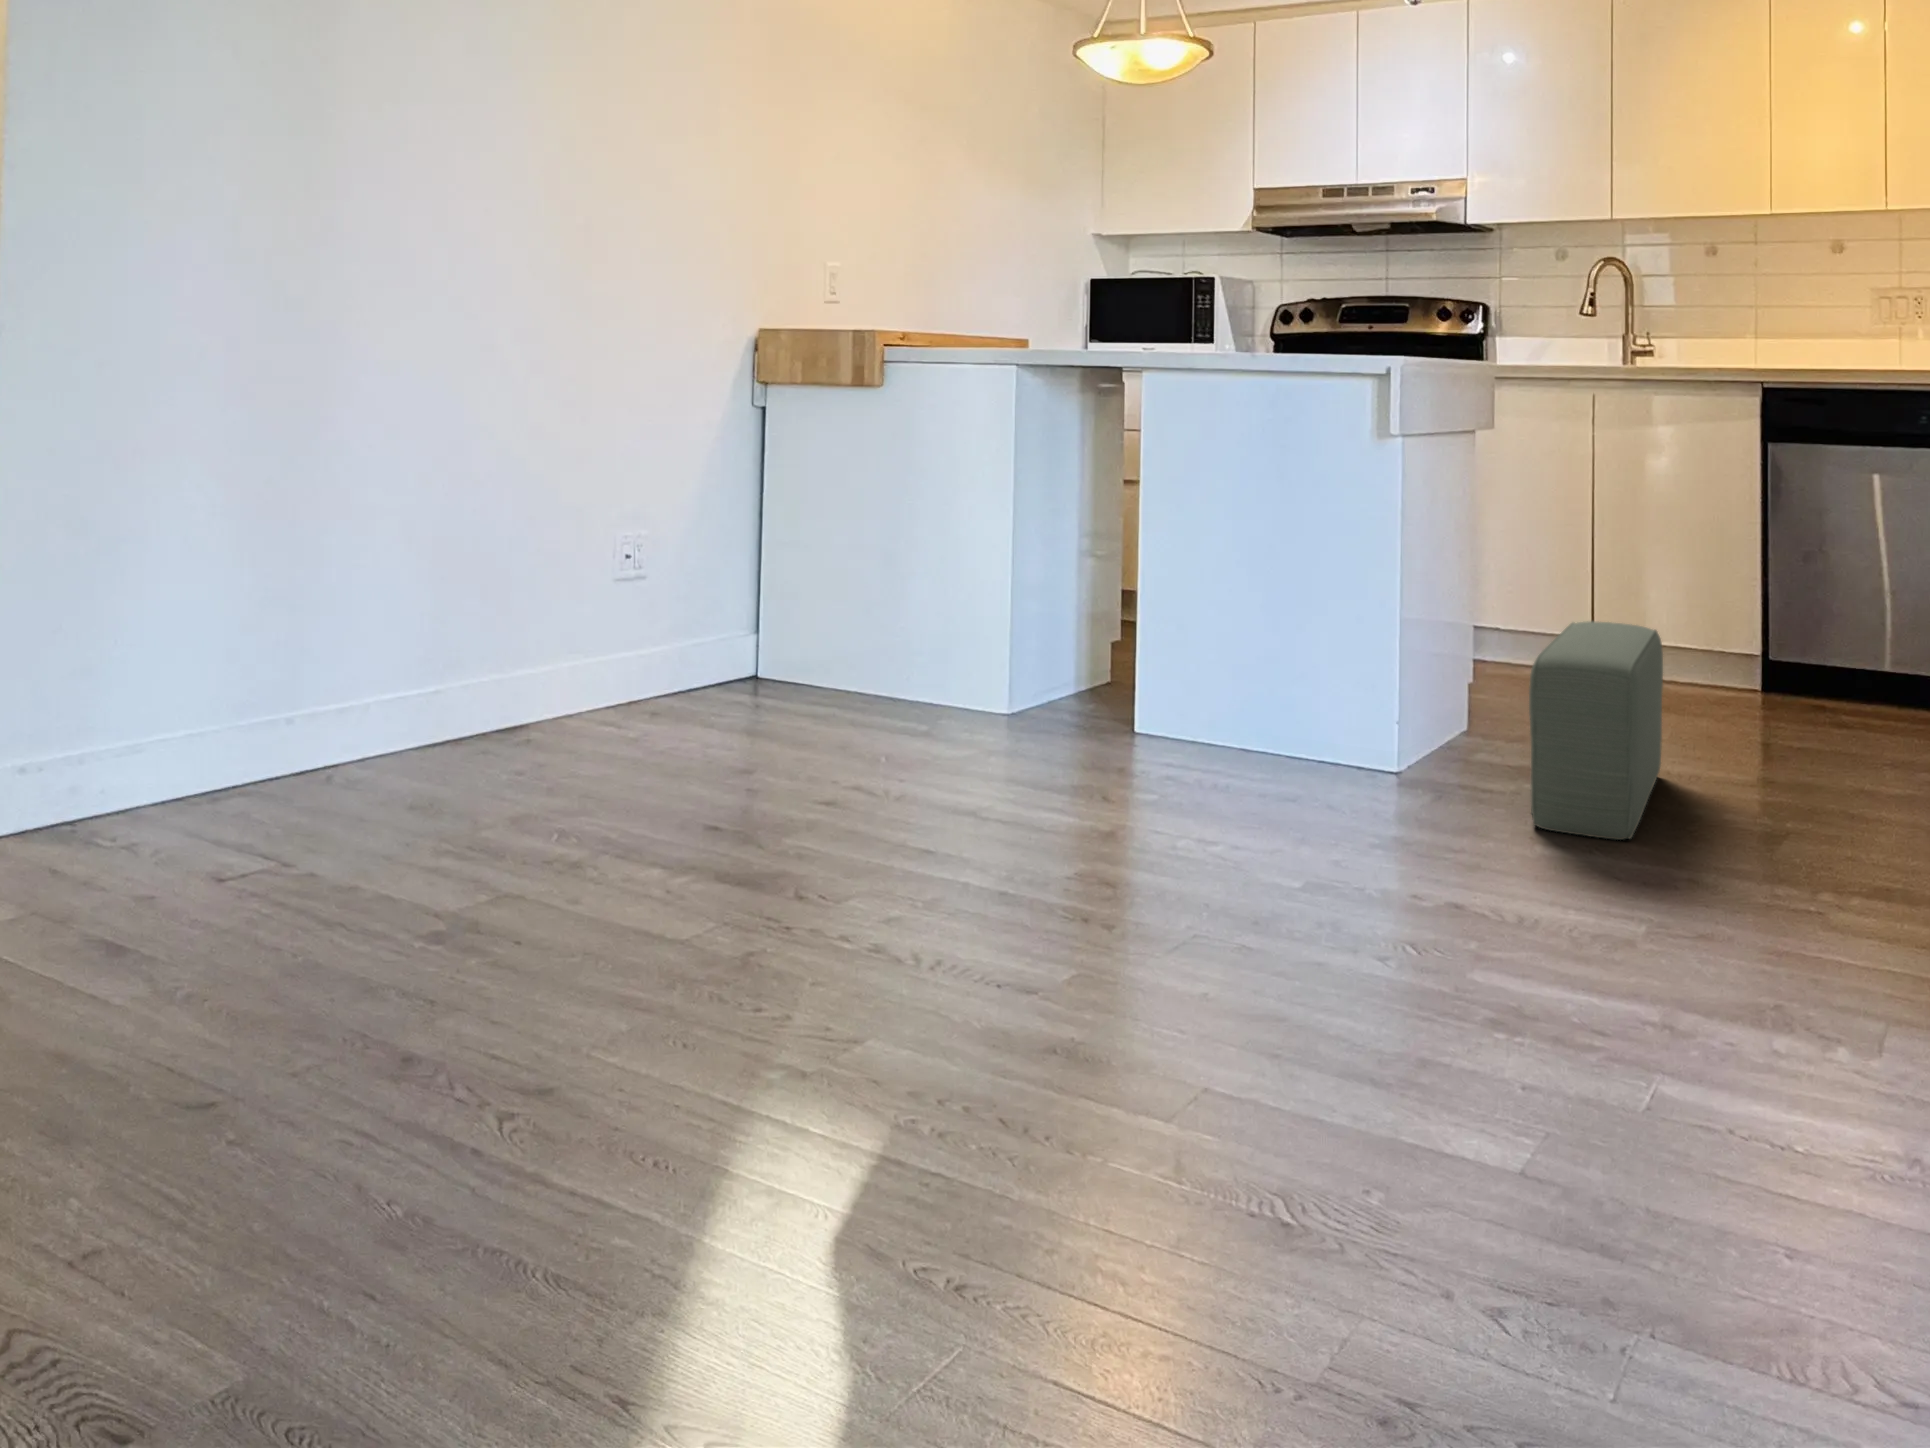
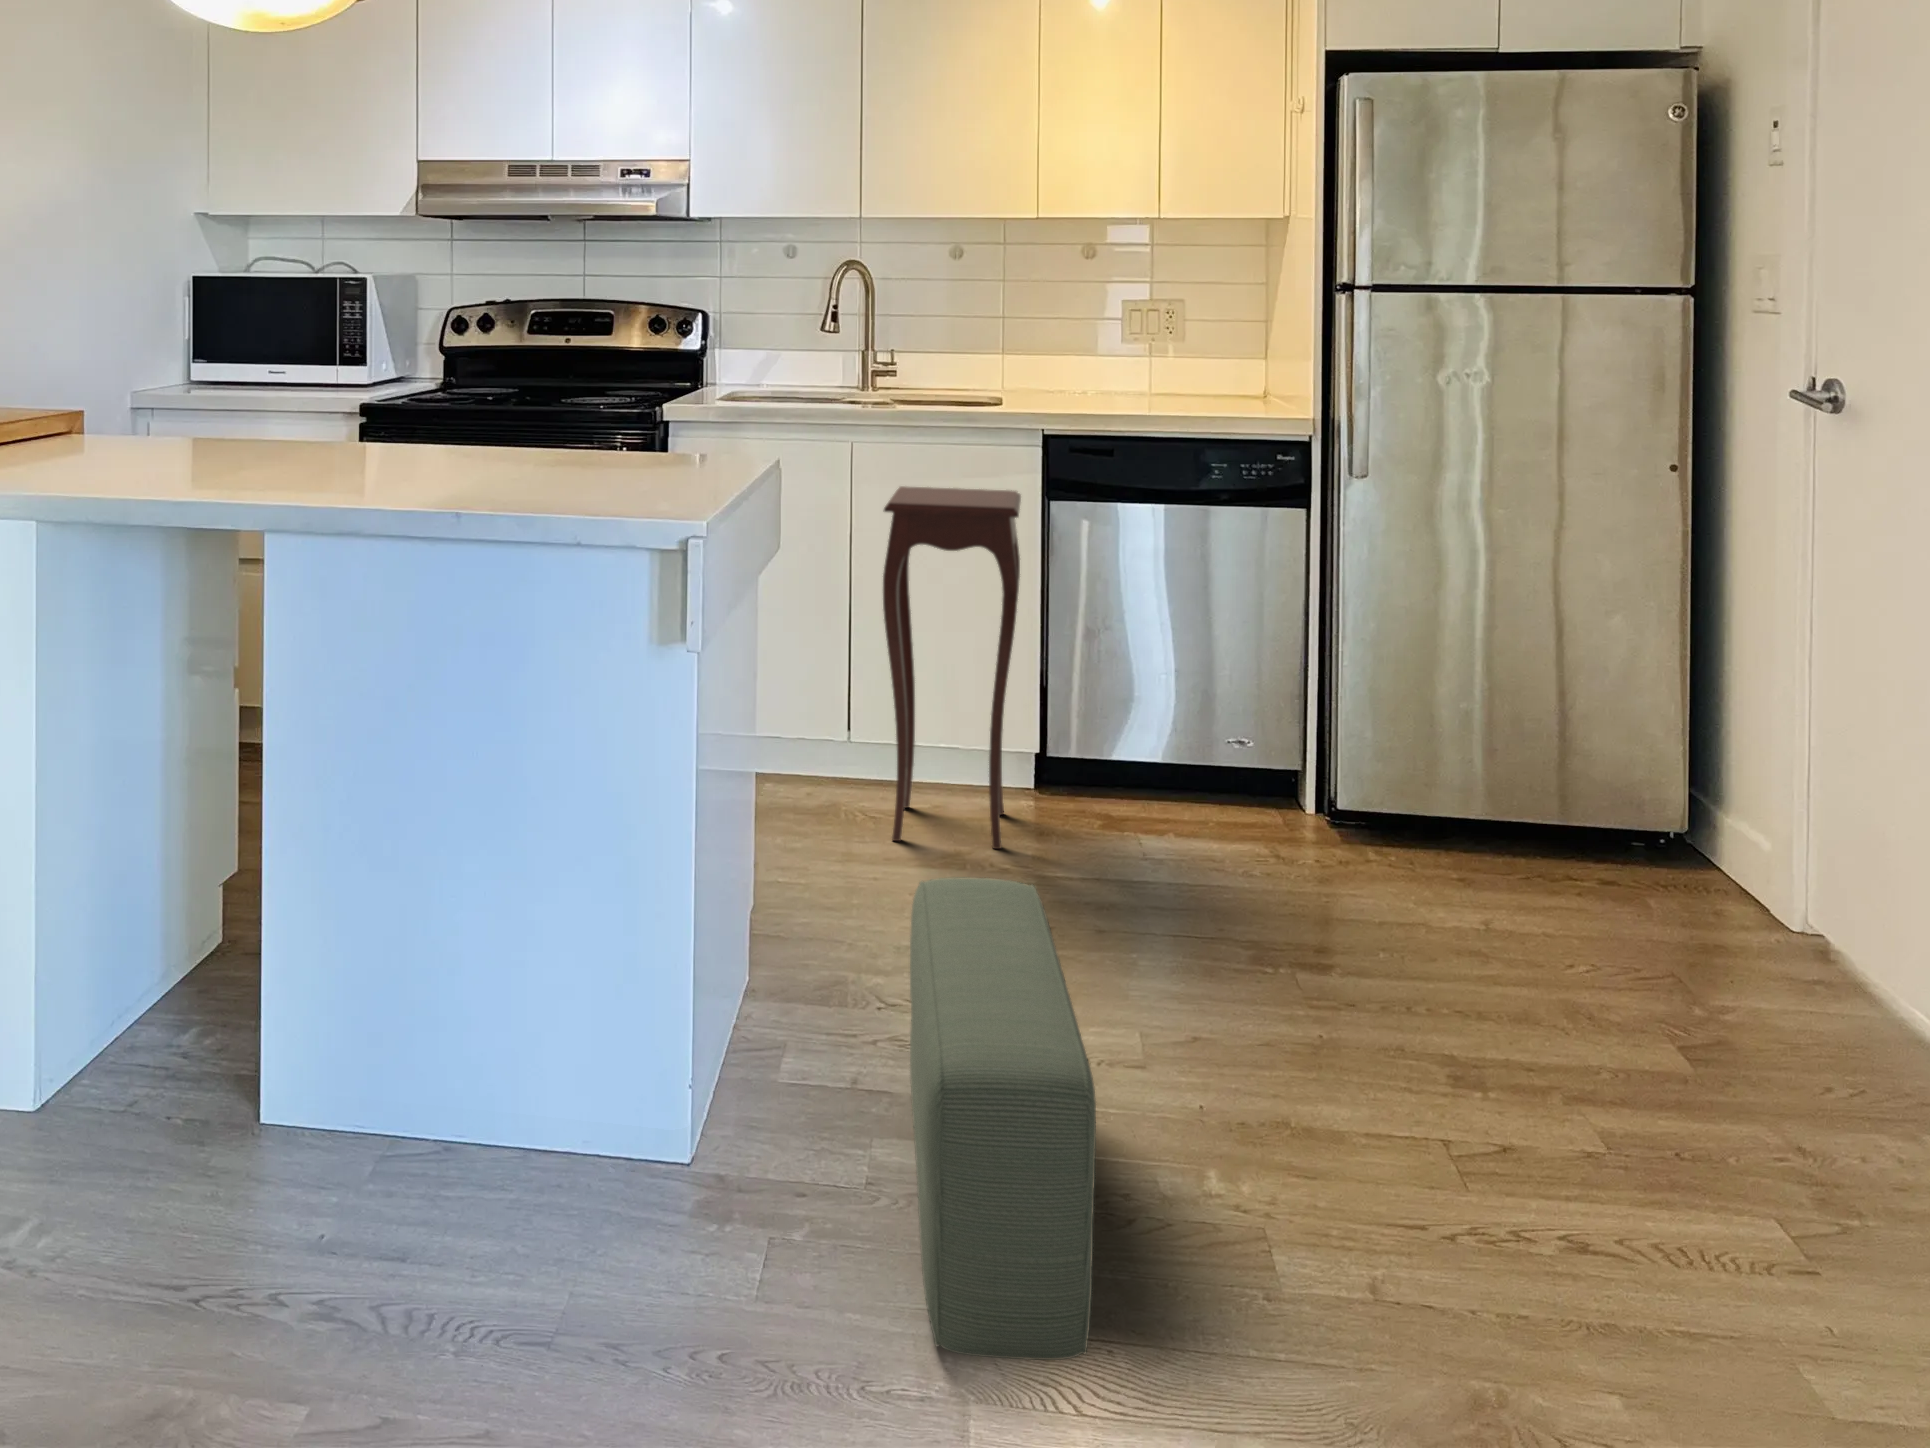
side table: none [1604,423,1735,704] -> present [883,486,1021,849]

